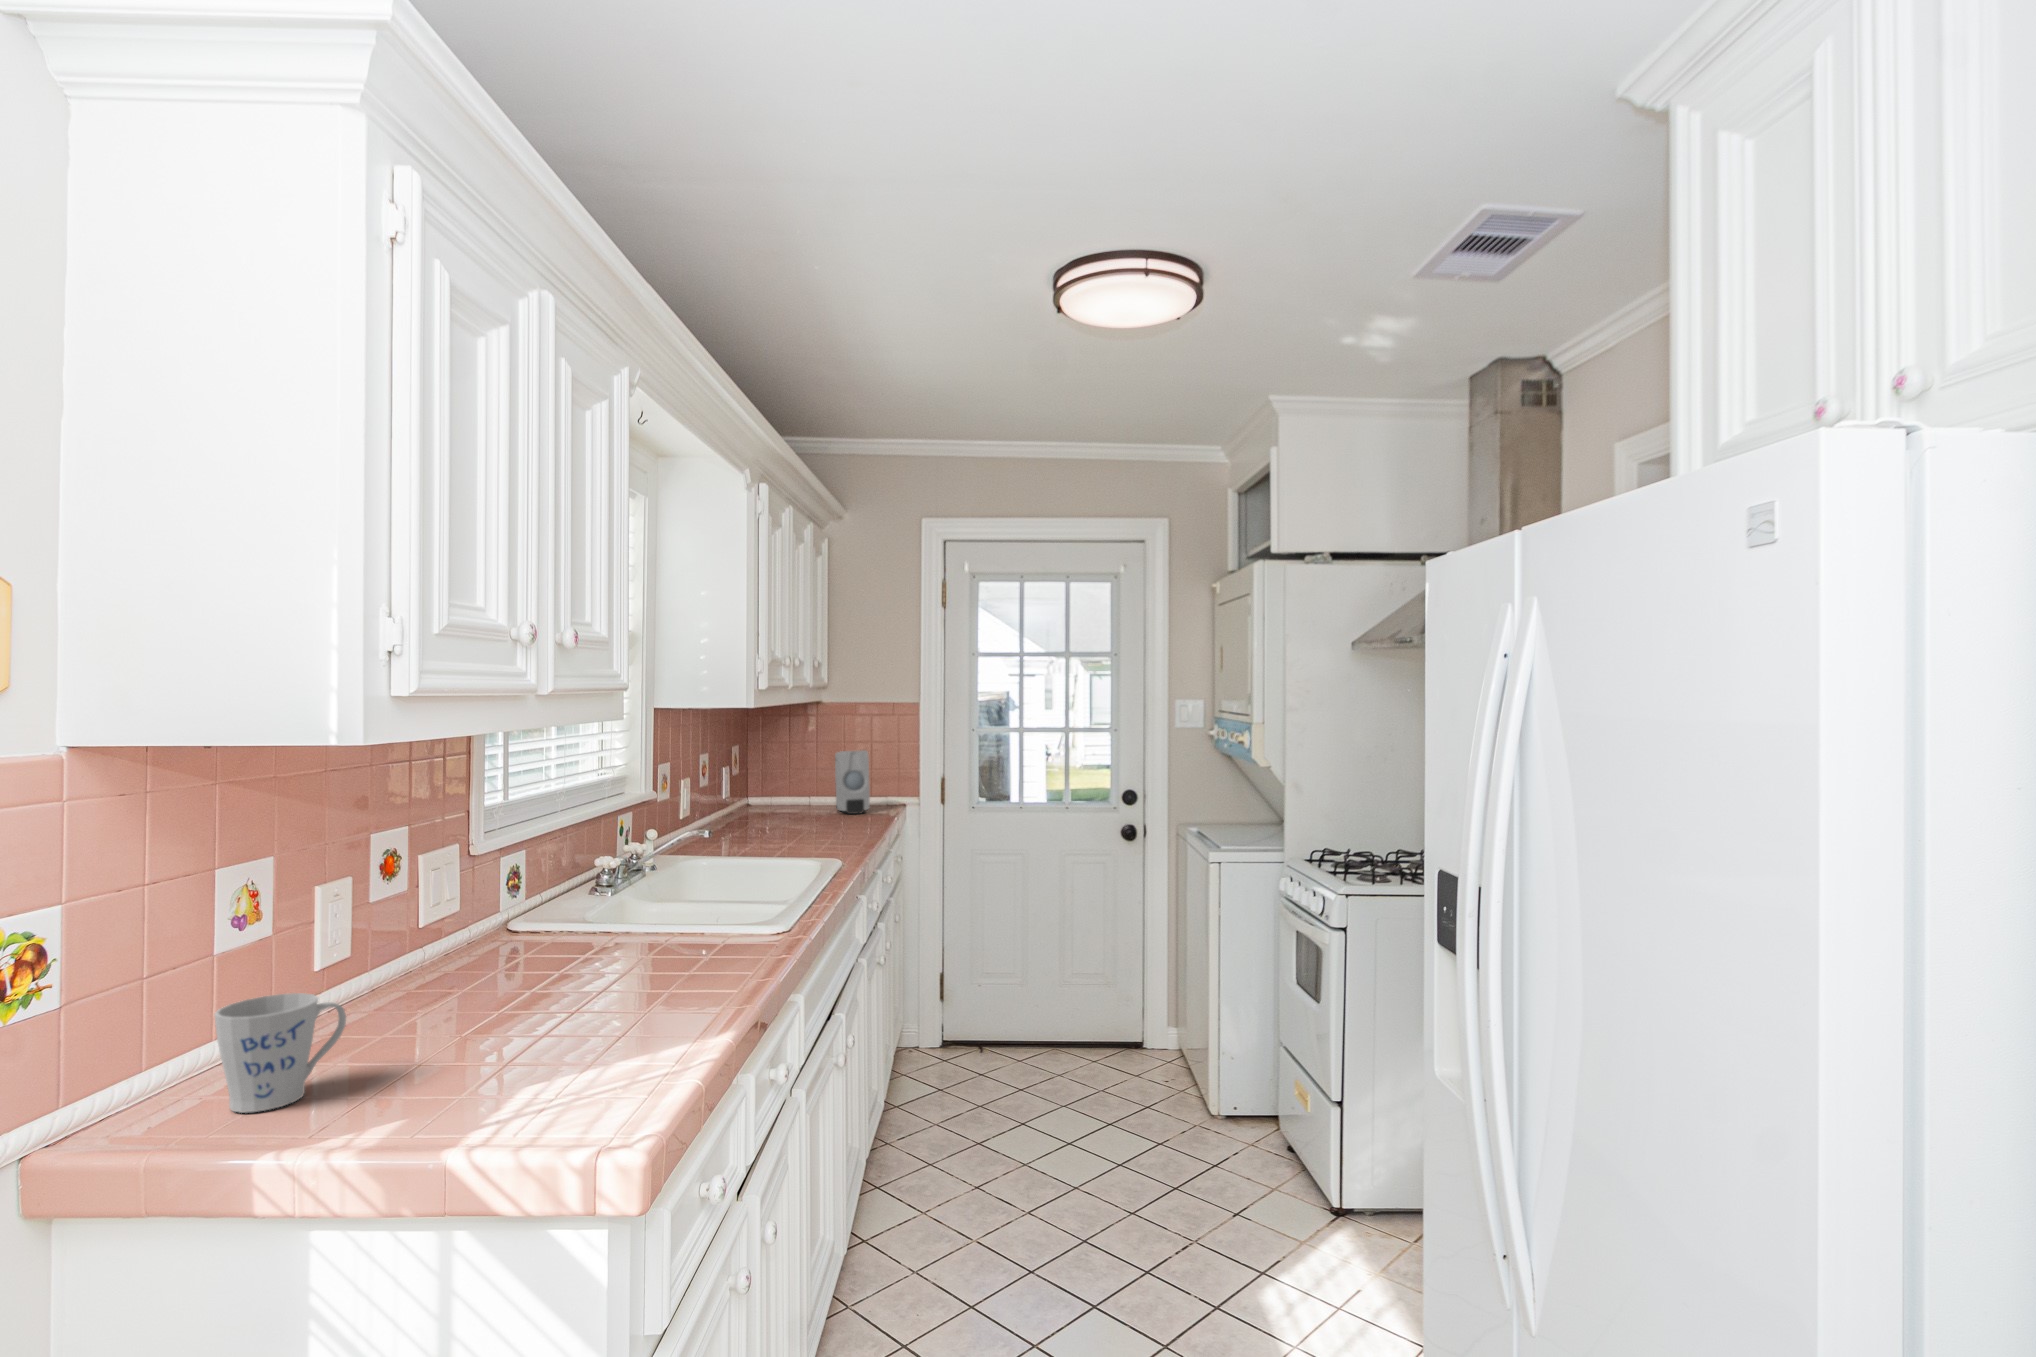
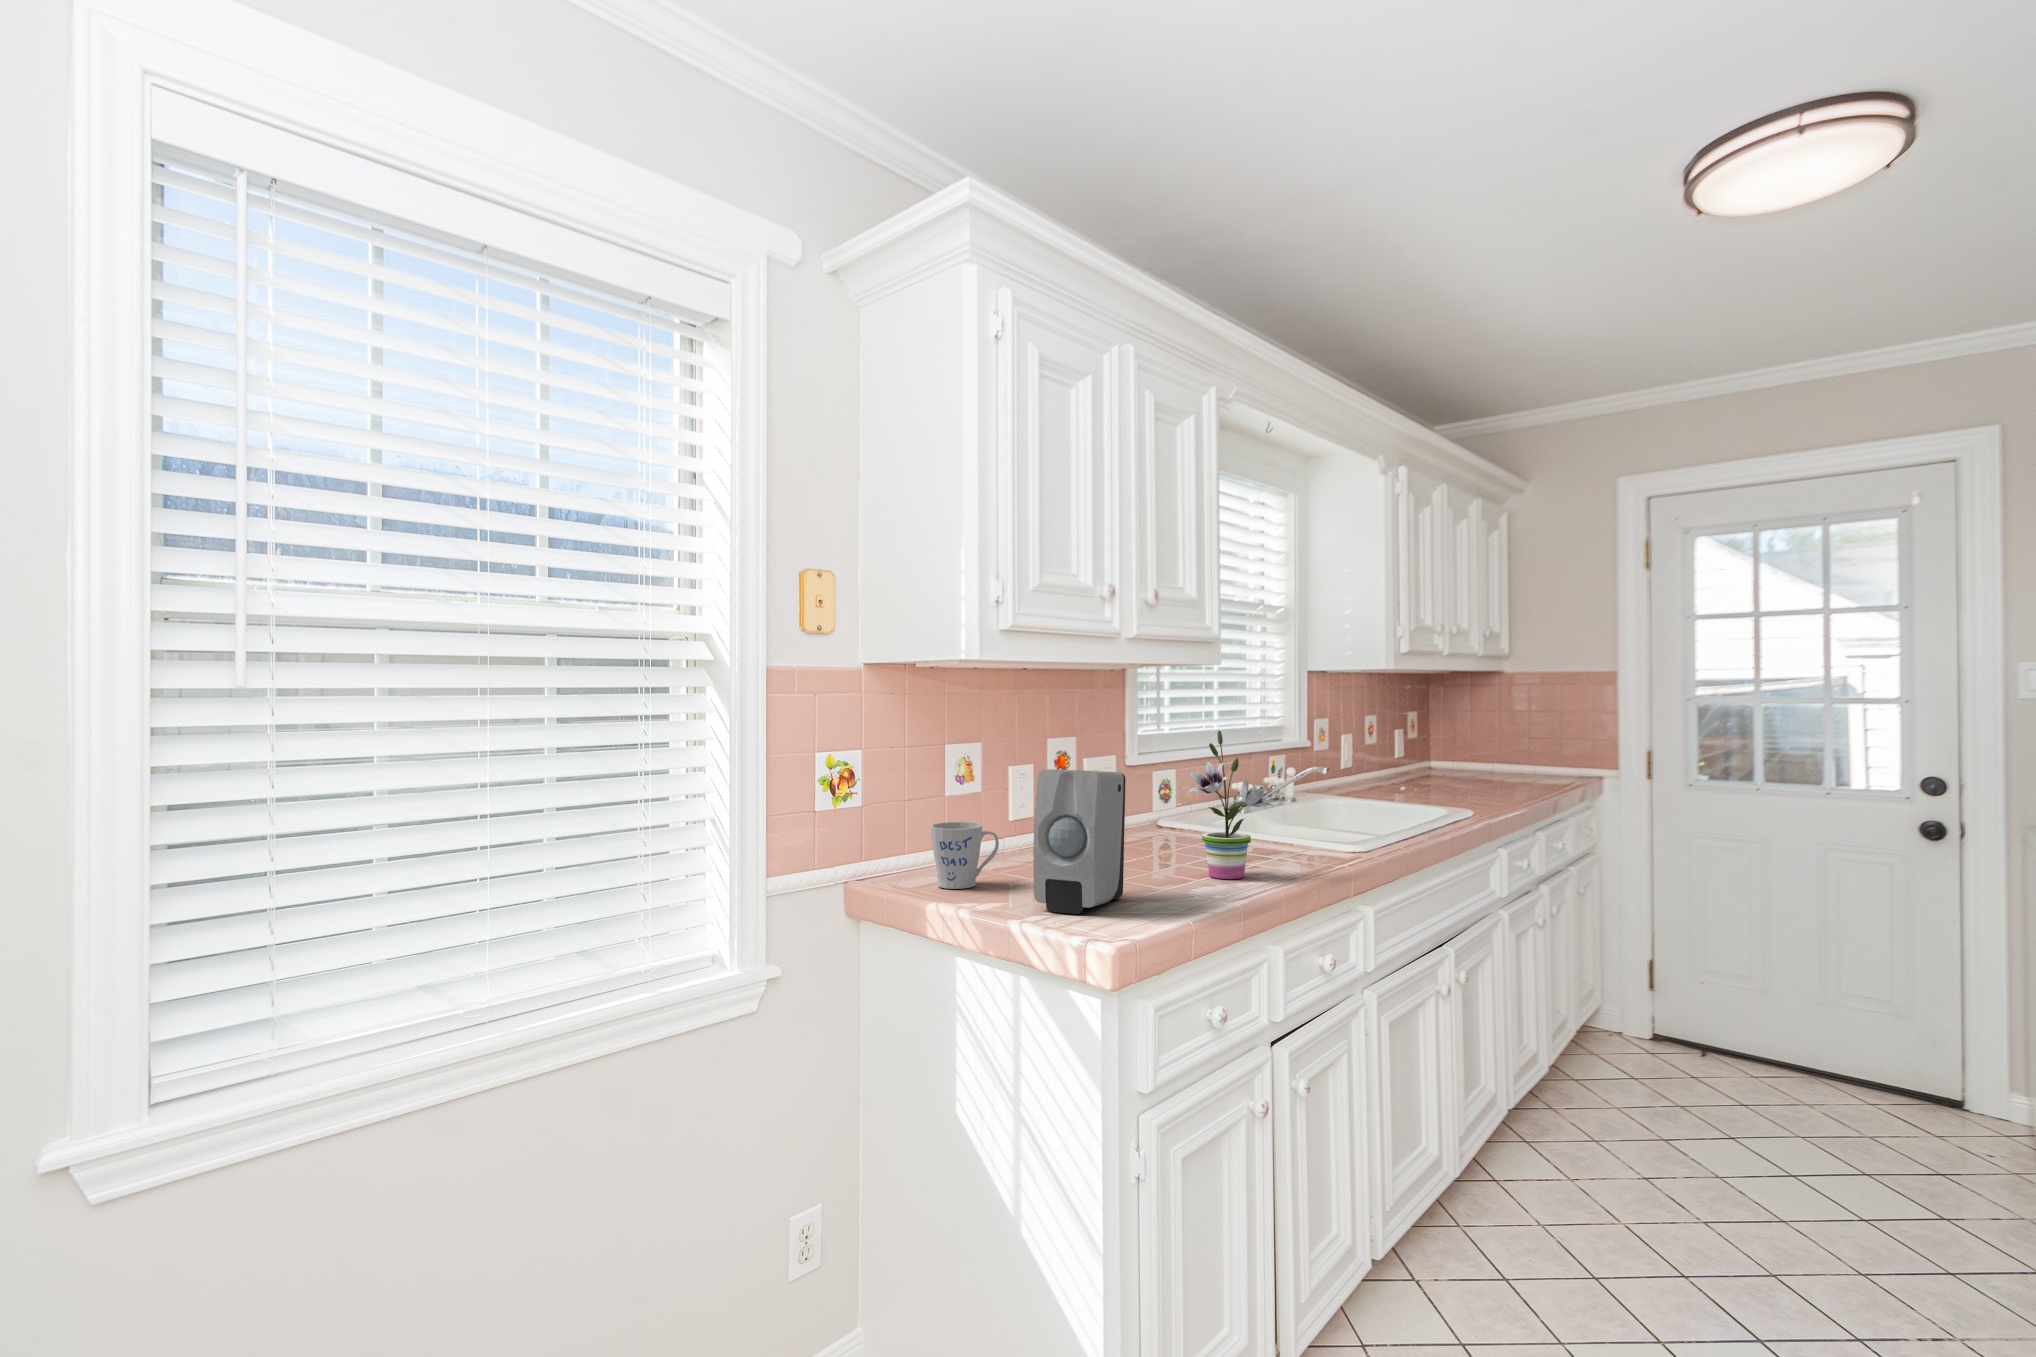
soap dispenser: present [835,750,870,814] -> present [1033,769,1126,914]
potted plant: none [627,813,730,1001] -> present [1190,731,1273,879]

